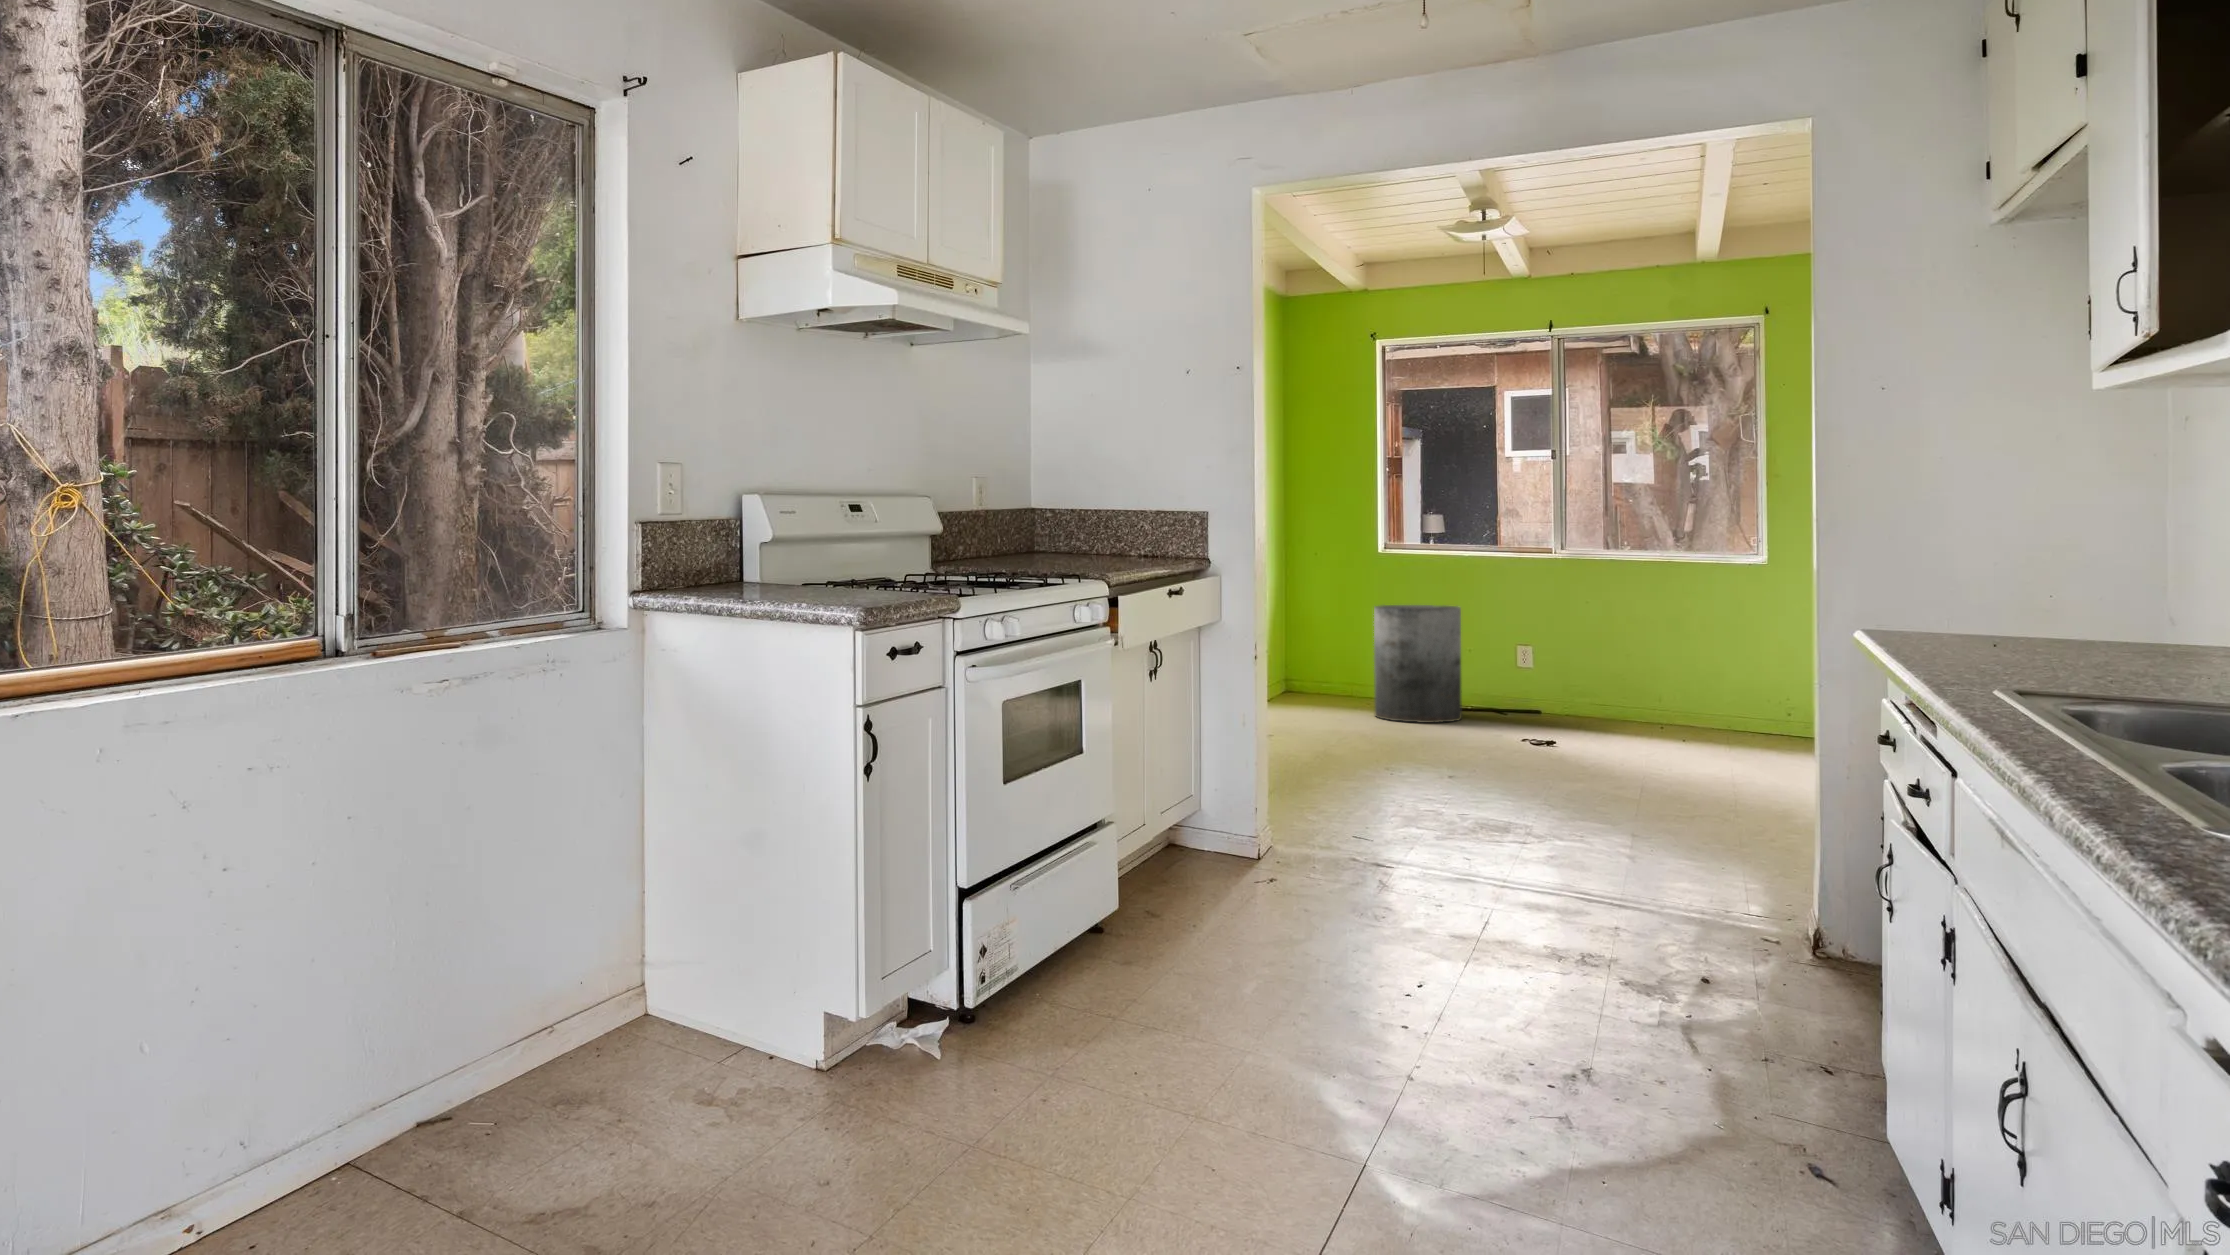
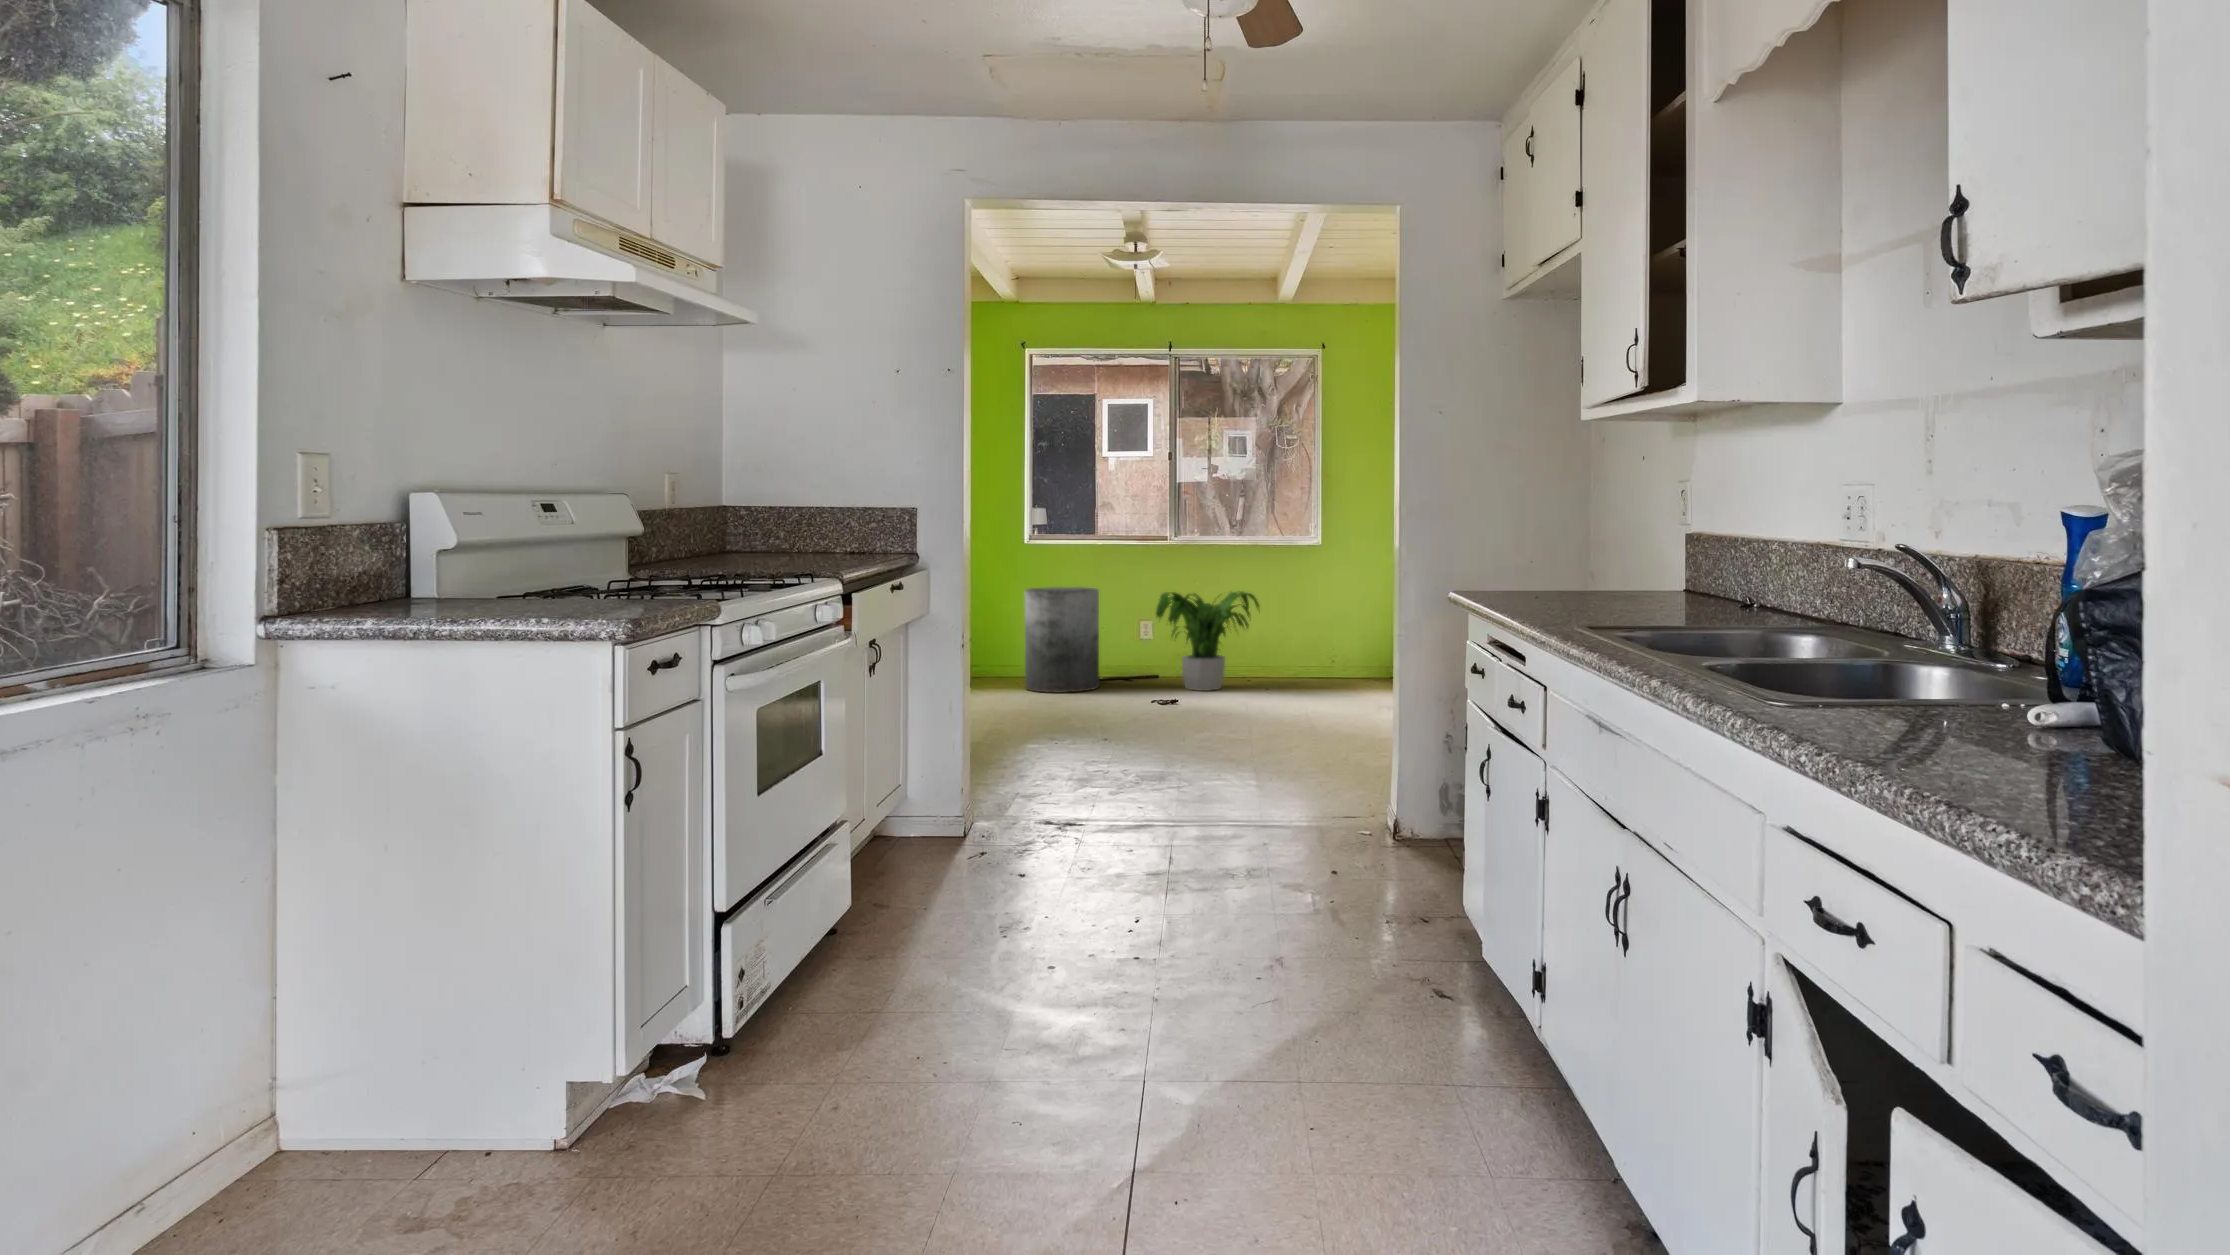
potted plant: none [1527,612,1669,731] -> present [1156,592,1259,691]

